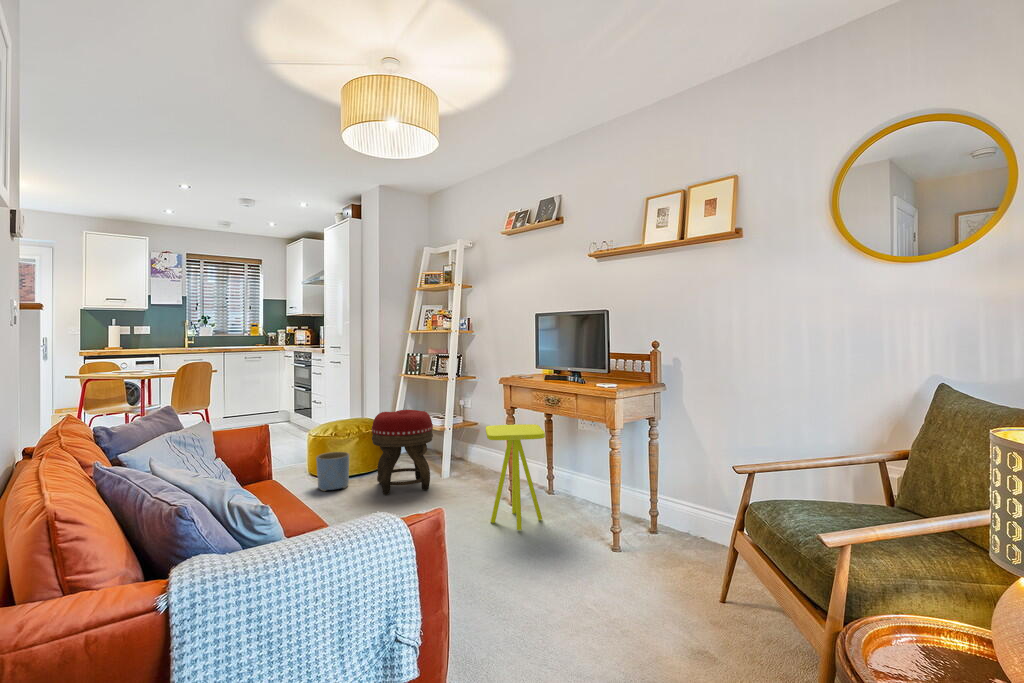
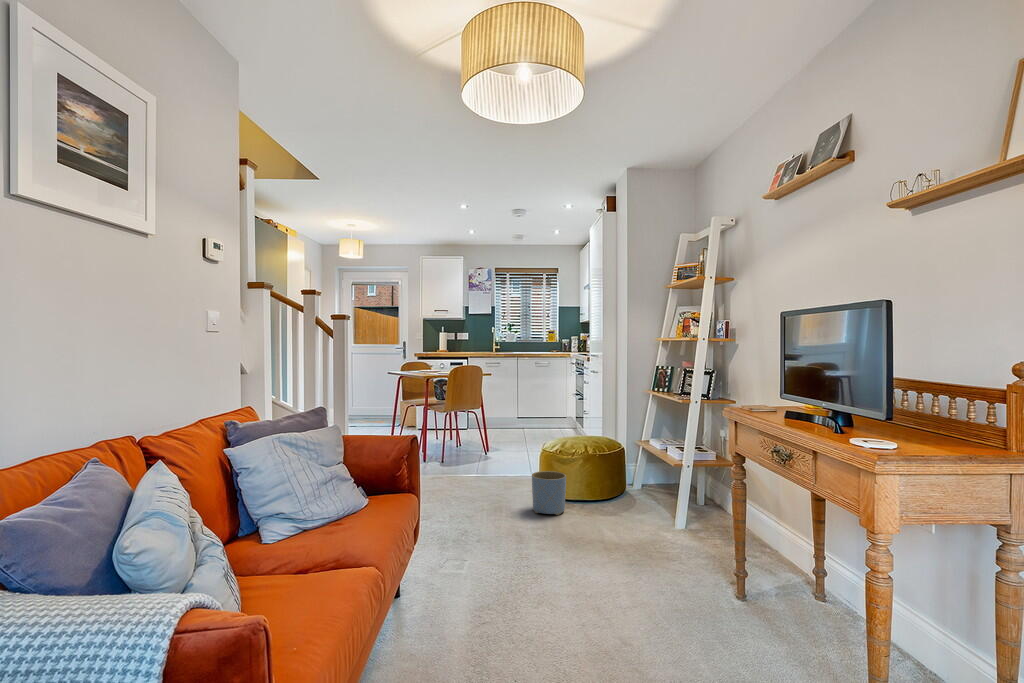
footstool: present [372,410,433,495] -> none [583,434,658,541]
side table: present [486,424,545,530] -> none [672,474,775,646]

